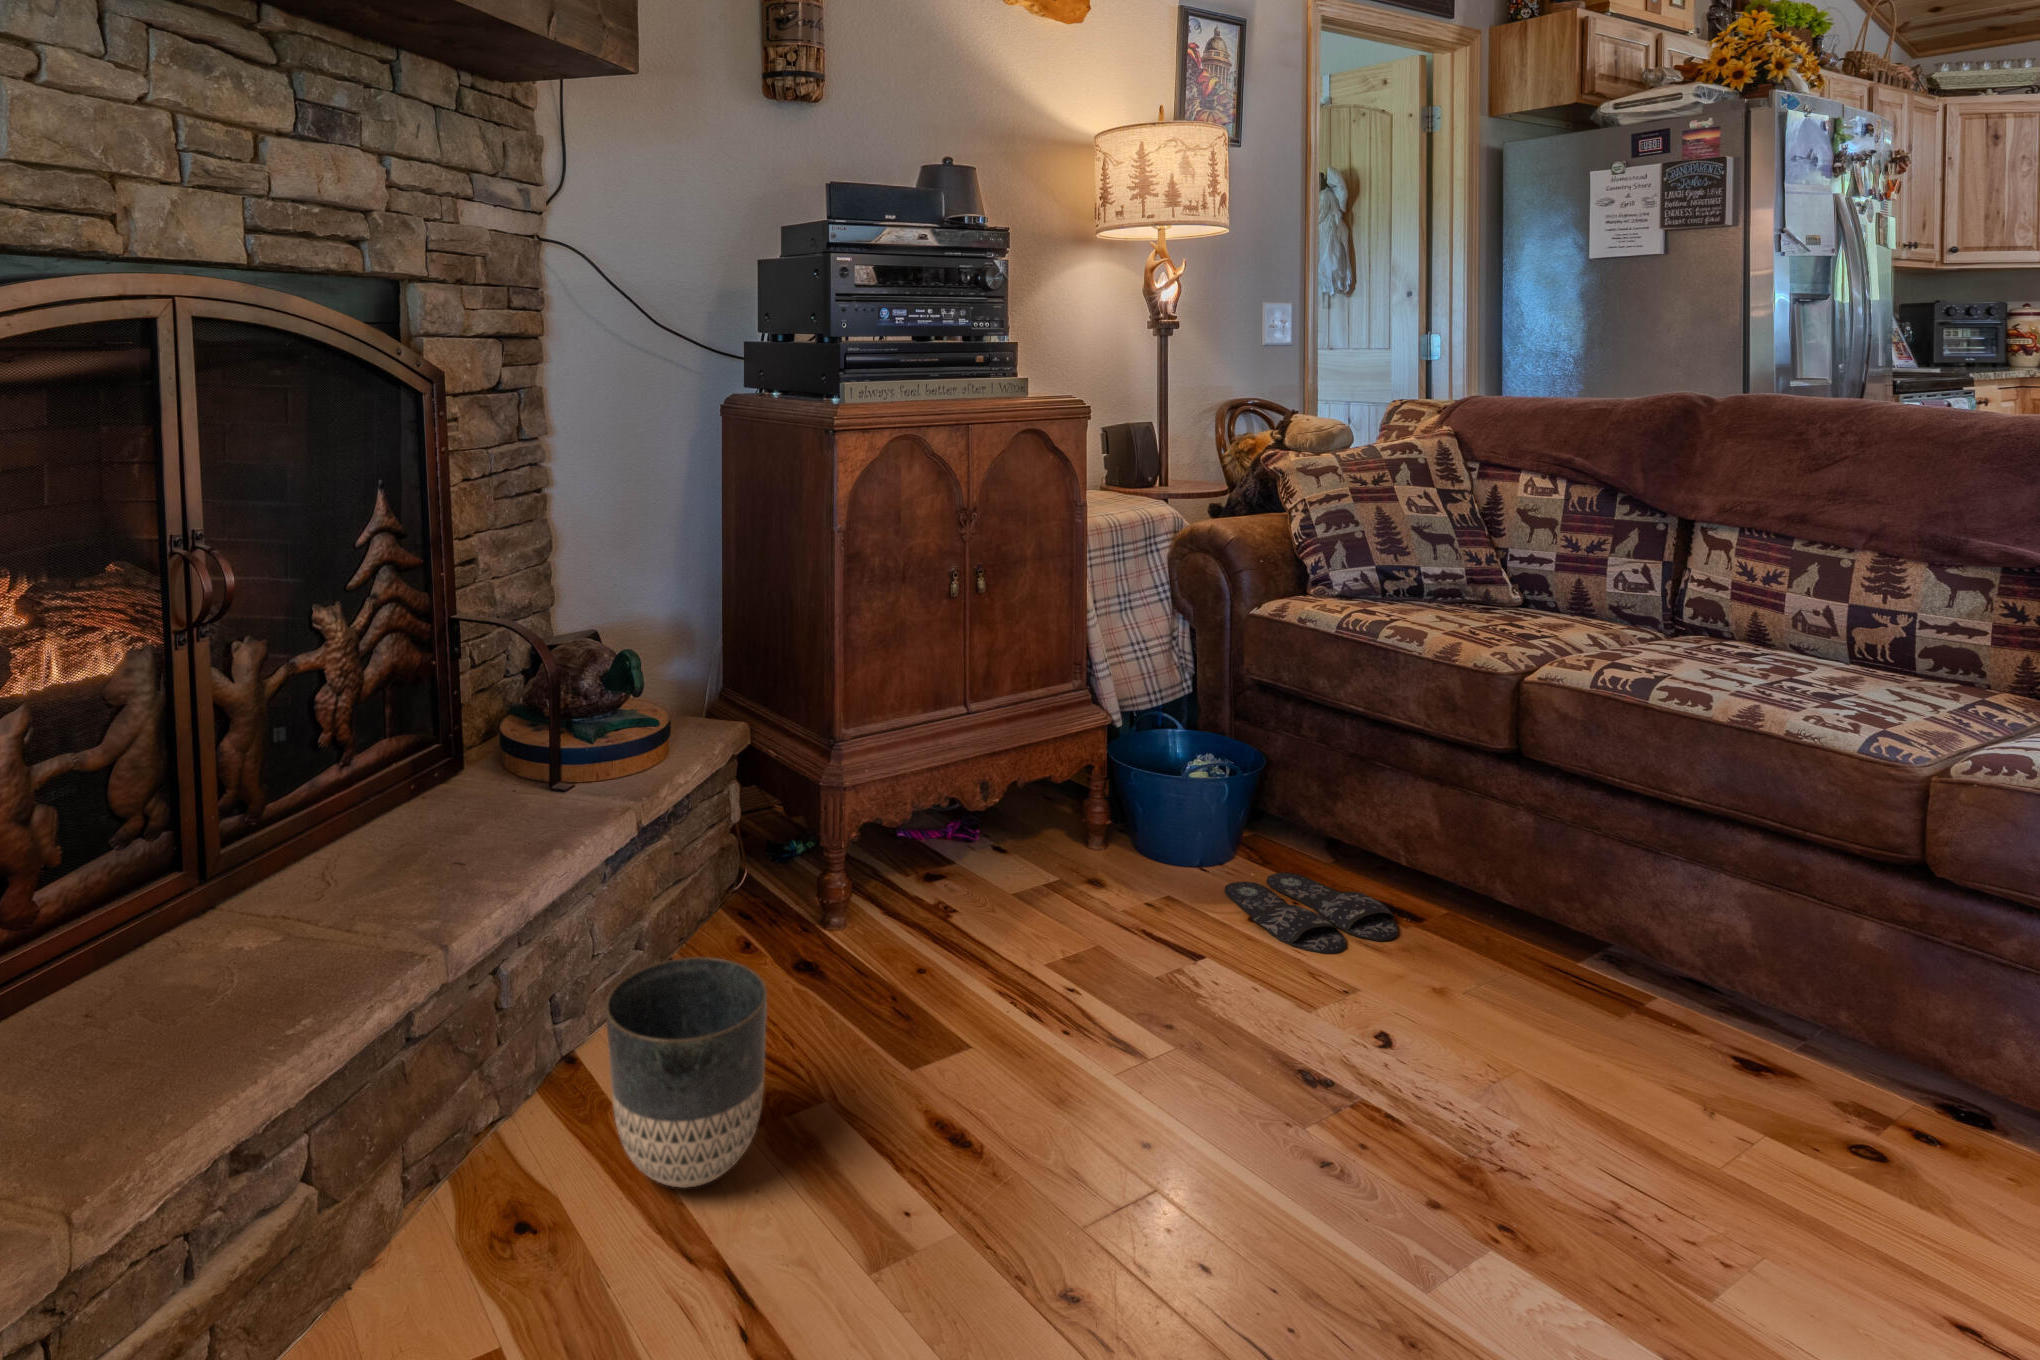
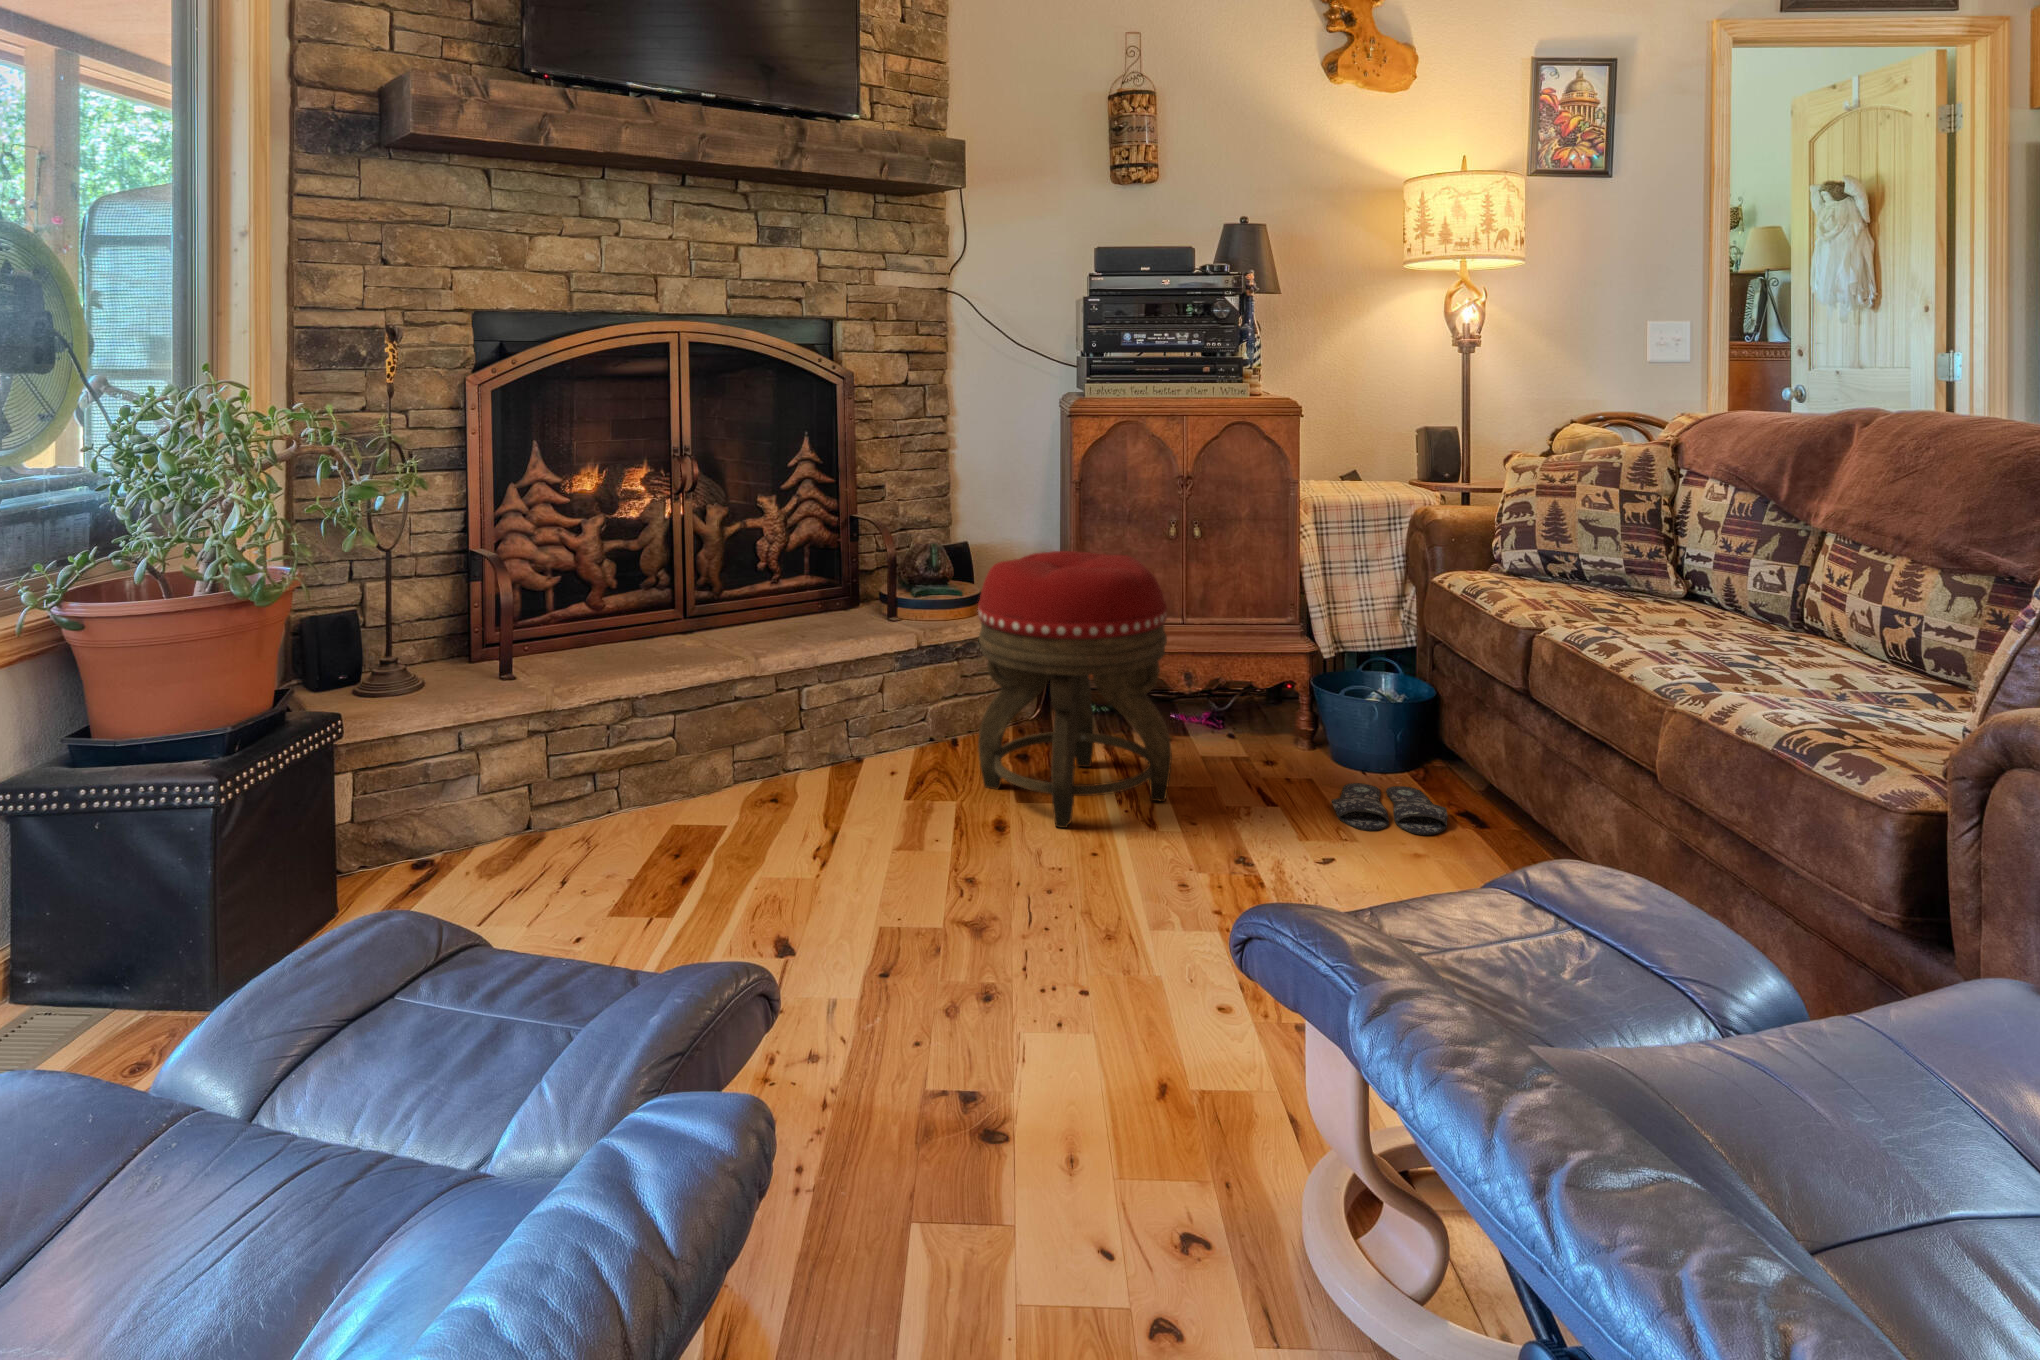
footstool: none [821,632,1115,1090] -> present [978,551,1172,828]
planter: present [606,957,767,1188] -> none [807,699,893,809]

